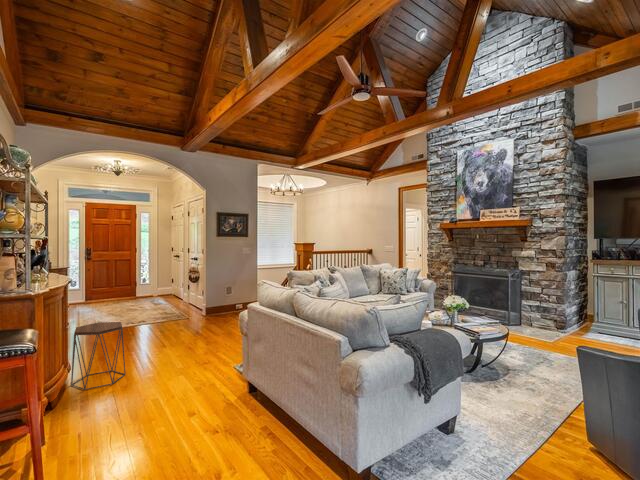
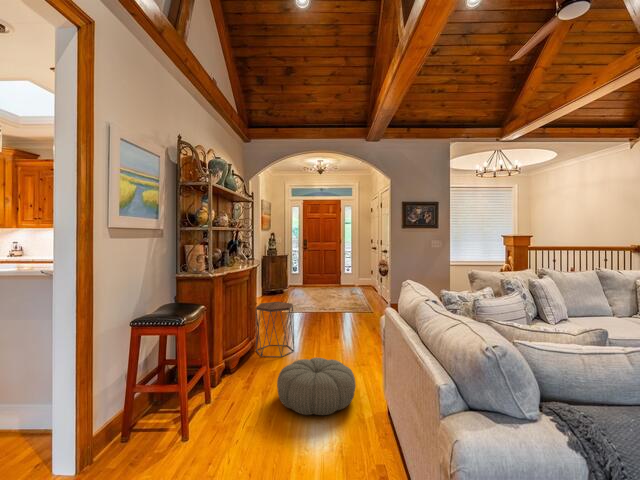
pouf: none [138,369,226,429] -> present [277,357,356,415]

